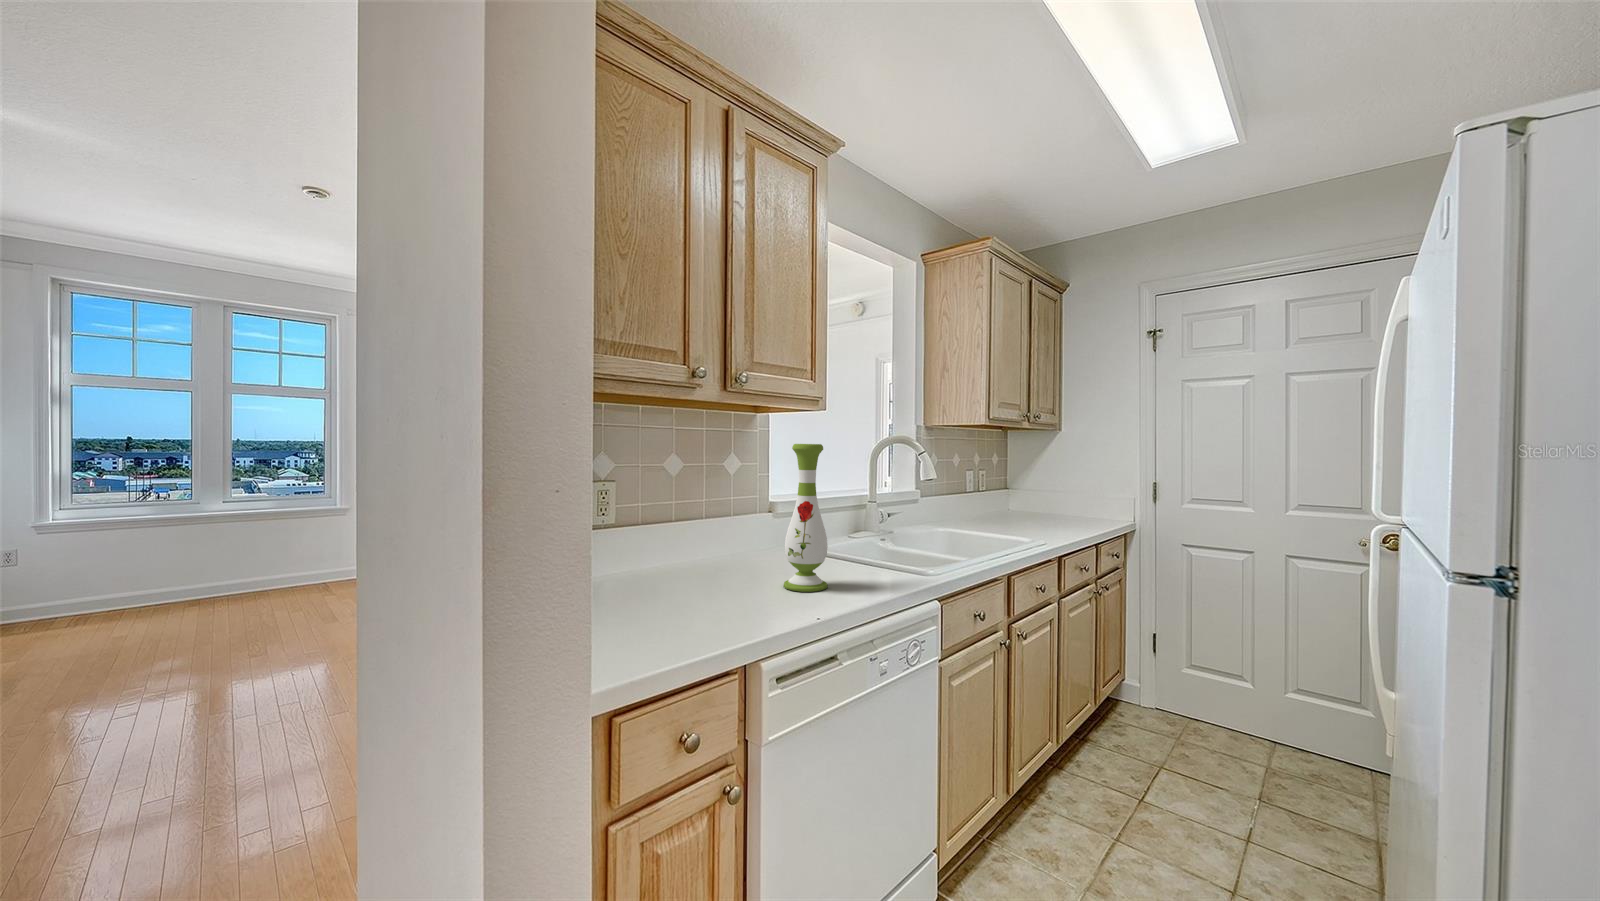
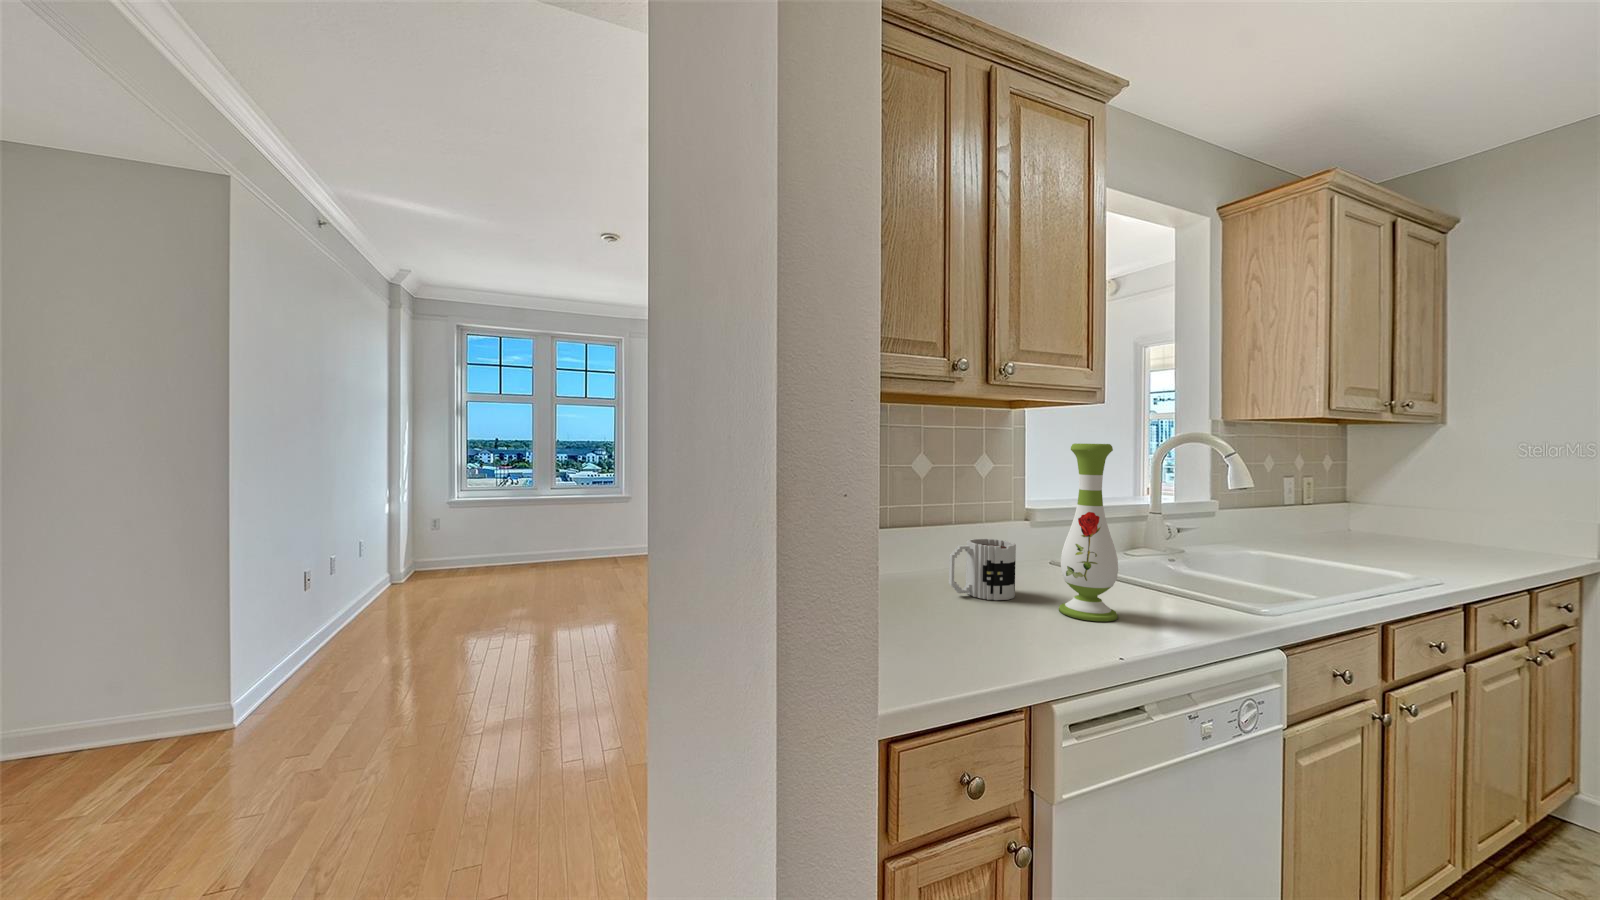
mug: none [693,529,751,583] -> present [949,539,1016,600]

